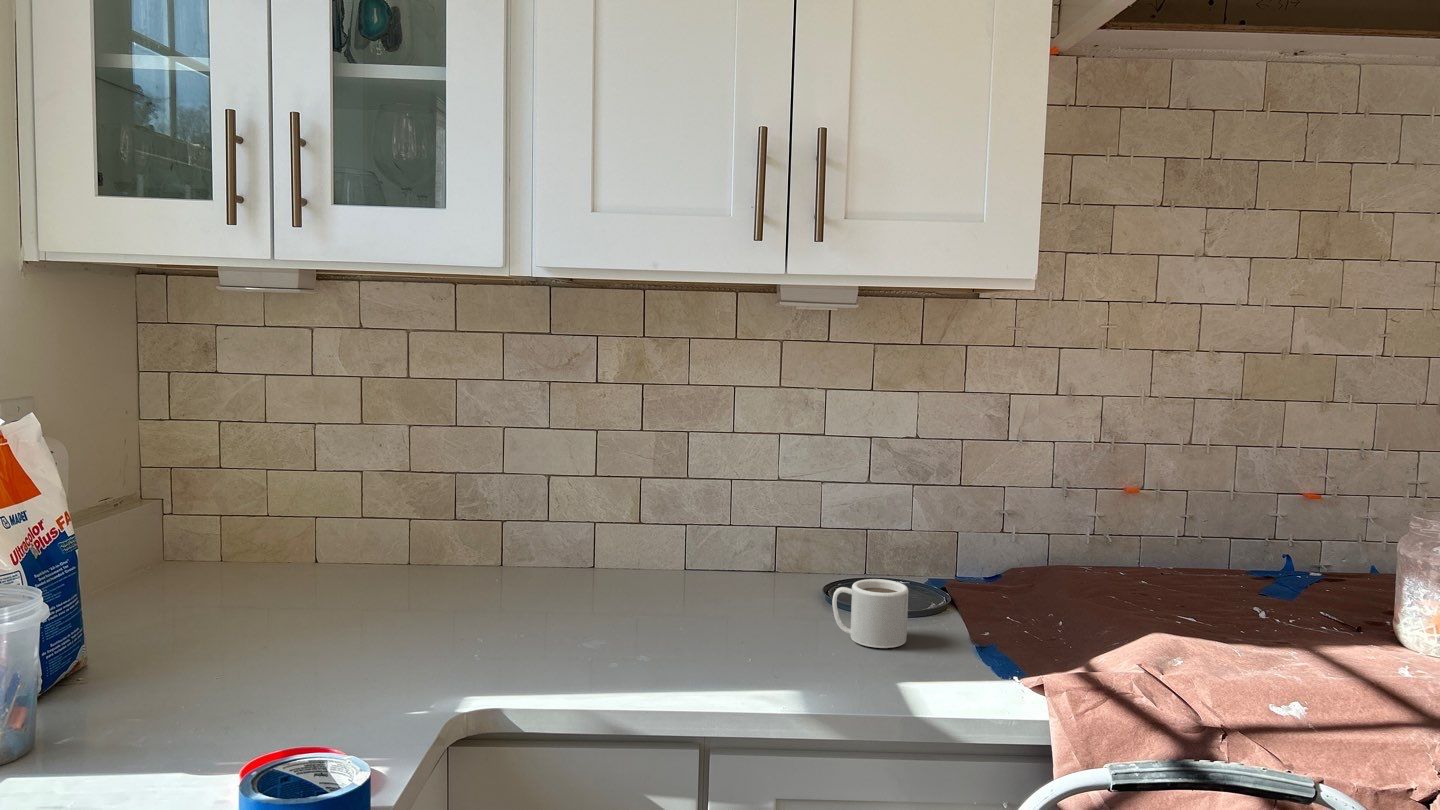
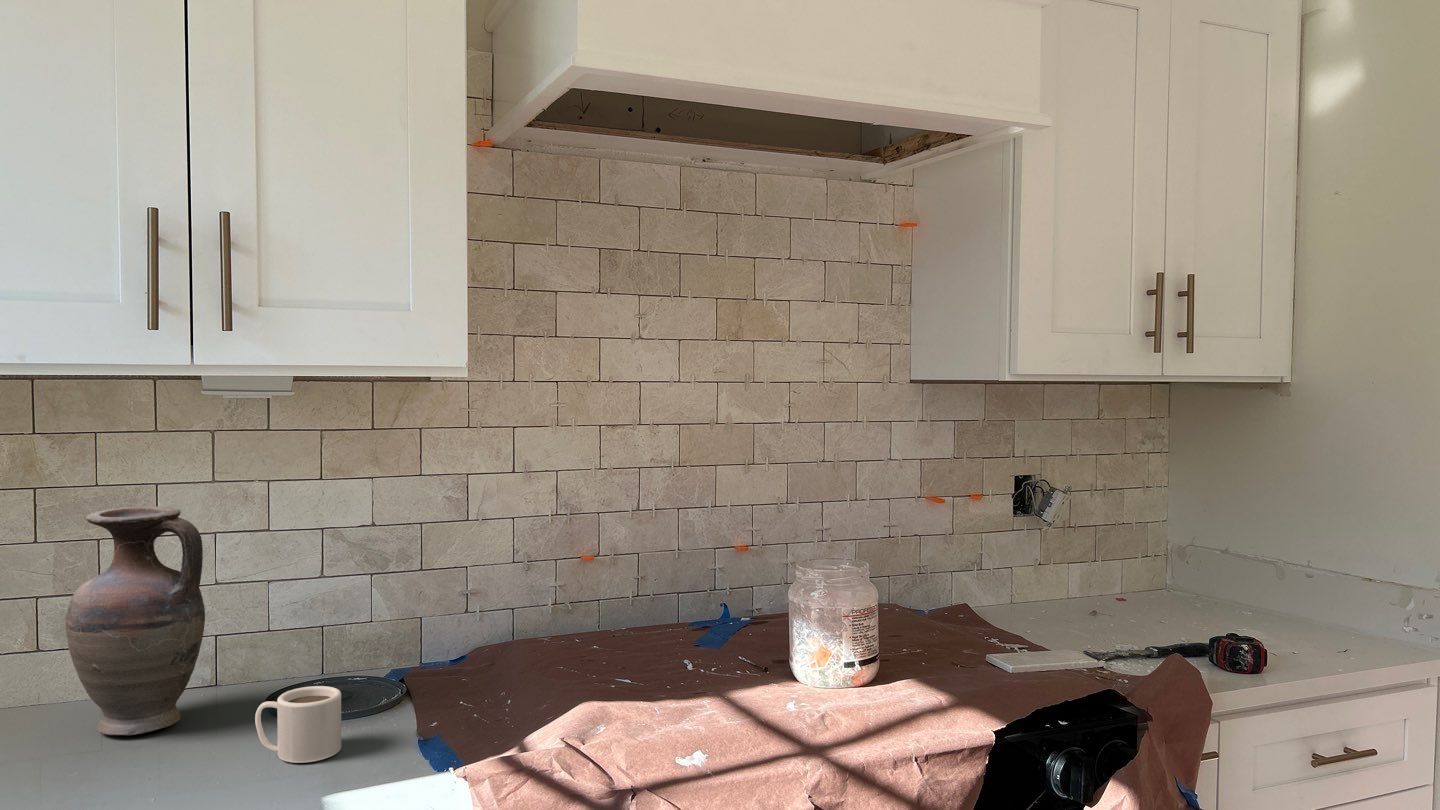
vase: none [674,404,783,602] -> present [66,506,205,735]

